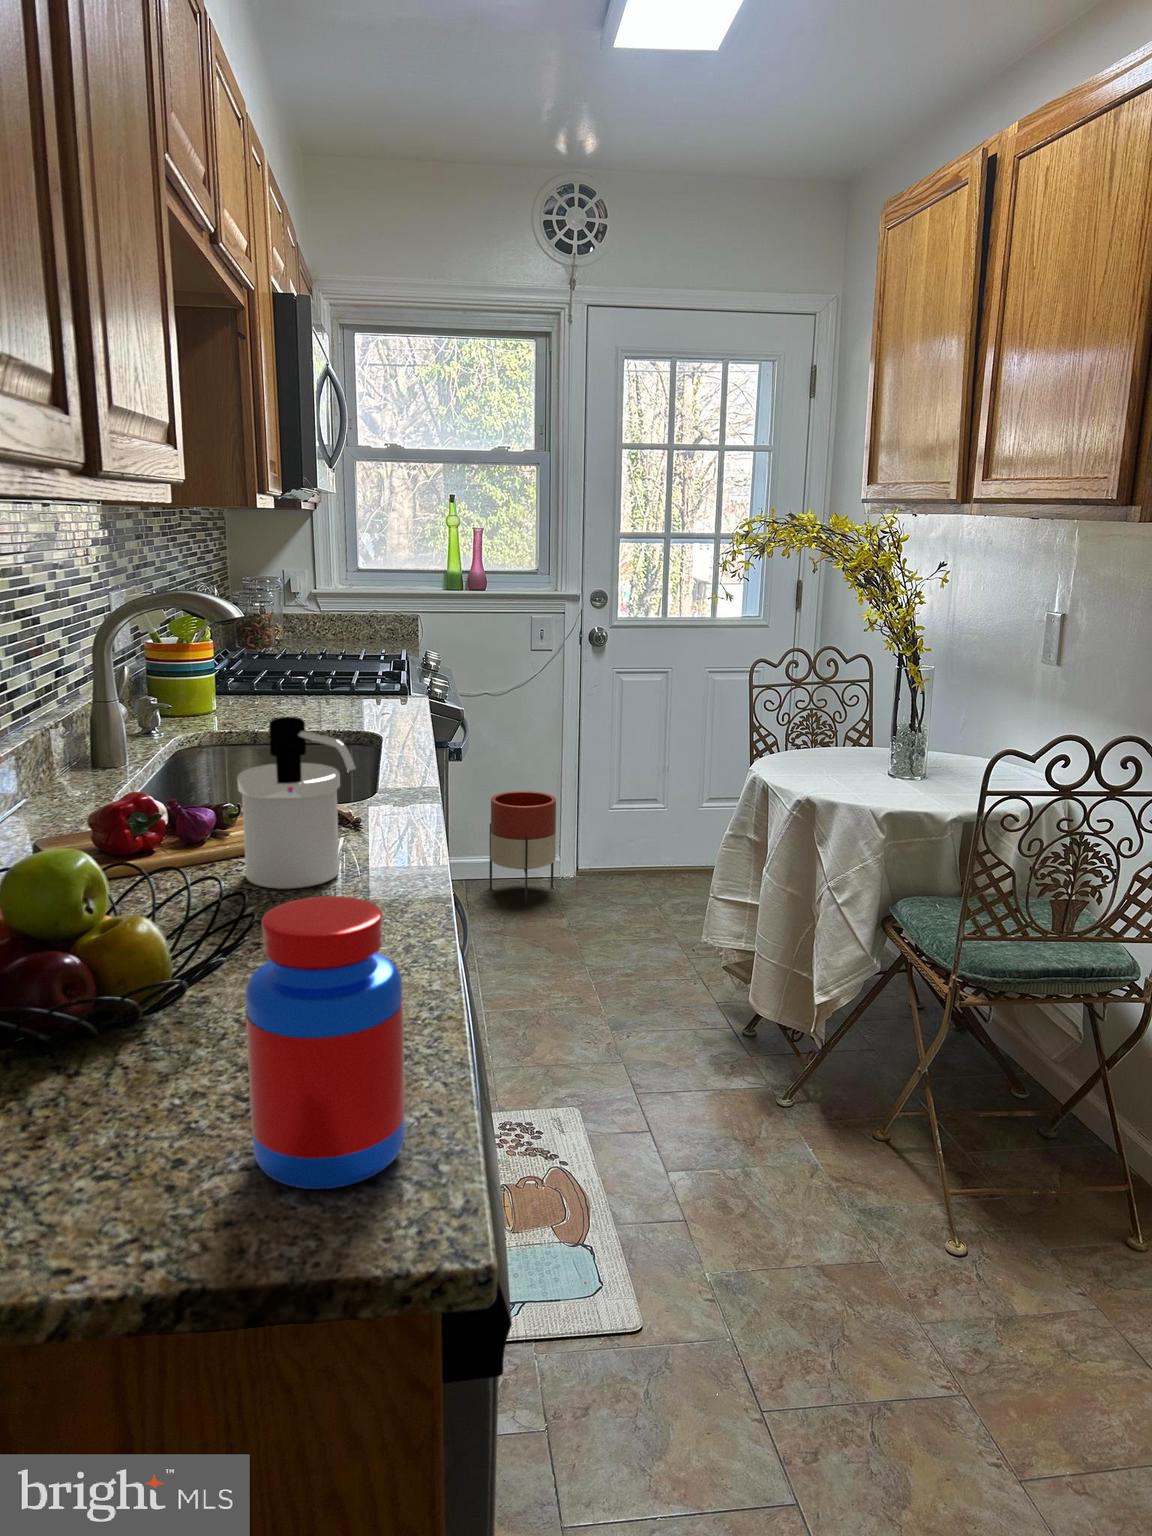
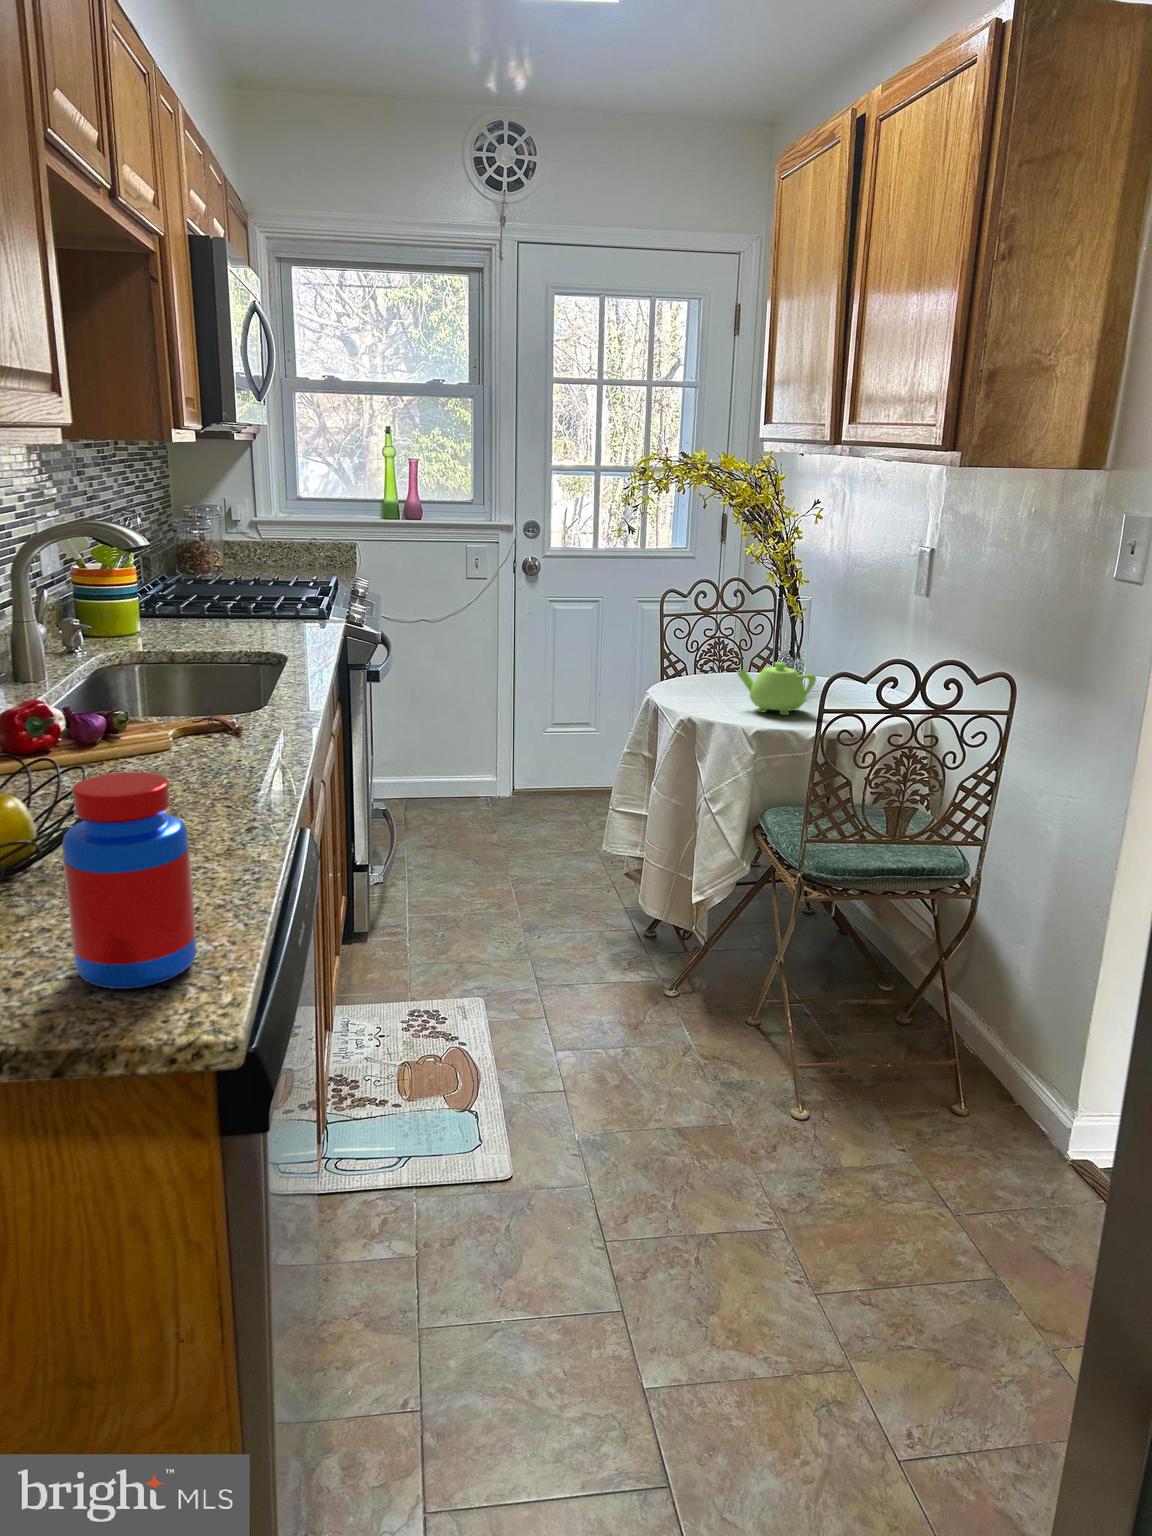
soap dispenser: present [237,717,356,889] -> none [117,637,214,784]
teapot: none [855,737,945,794] -> present [737,662,816,715]
planter: present [490,791,556,906] -> none [426,715,489,823]

